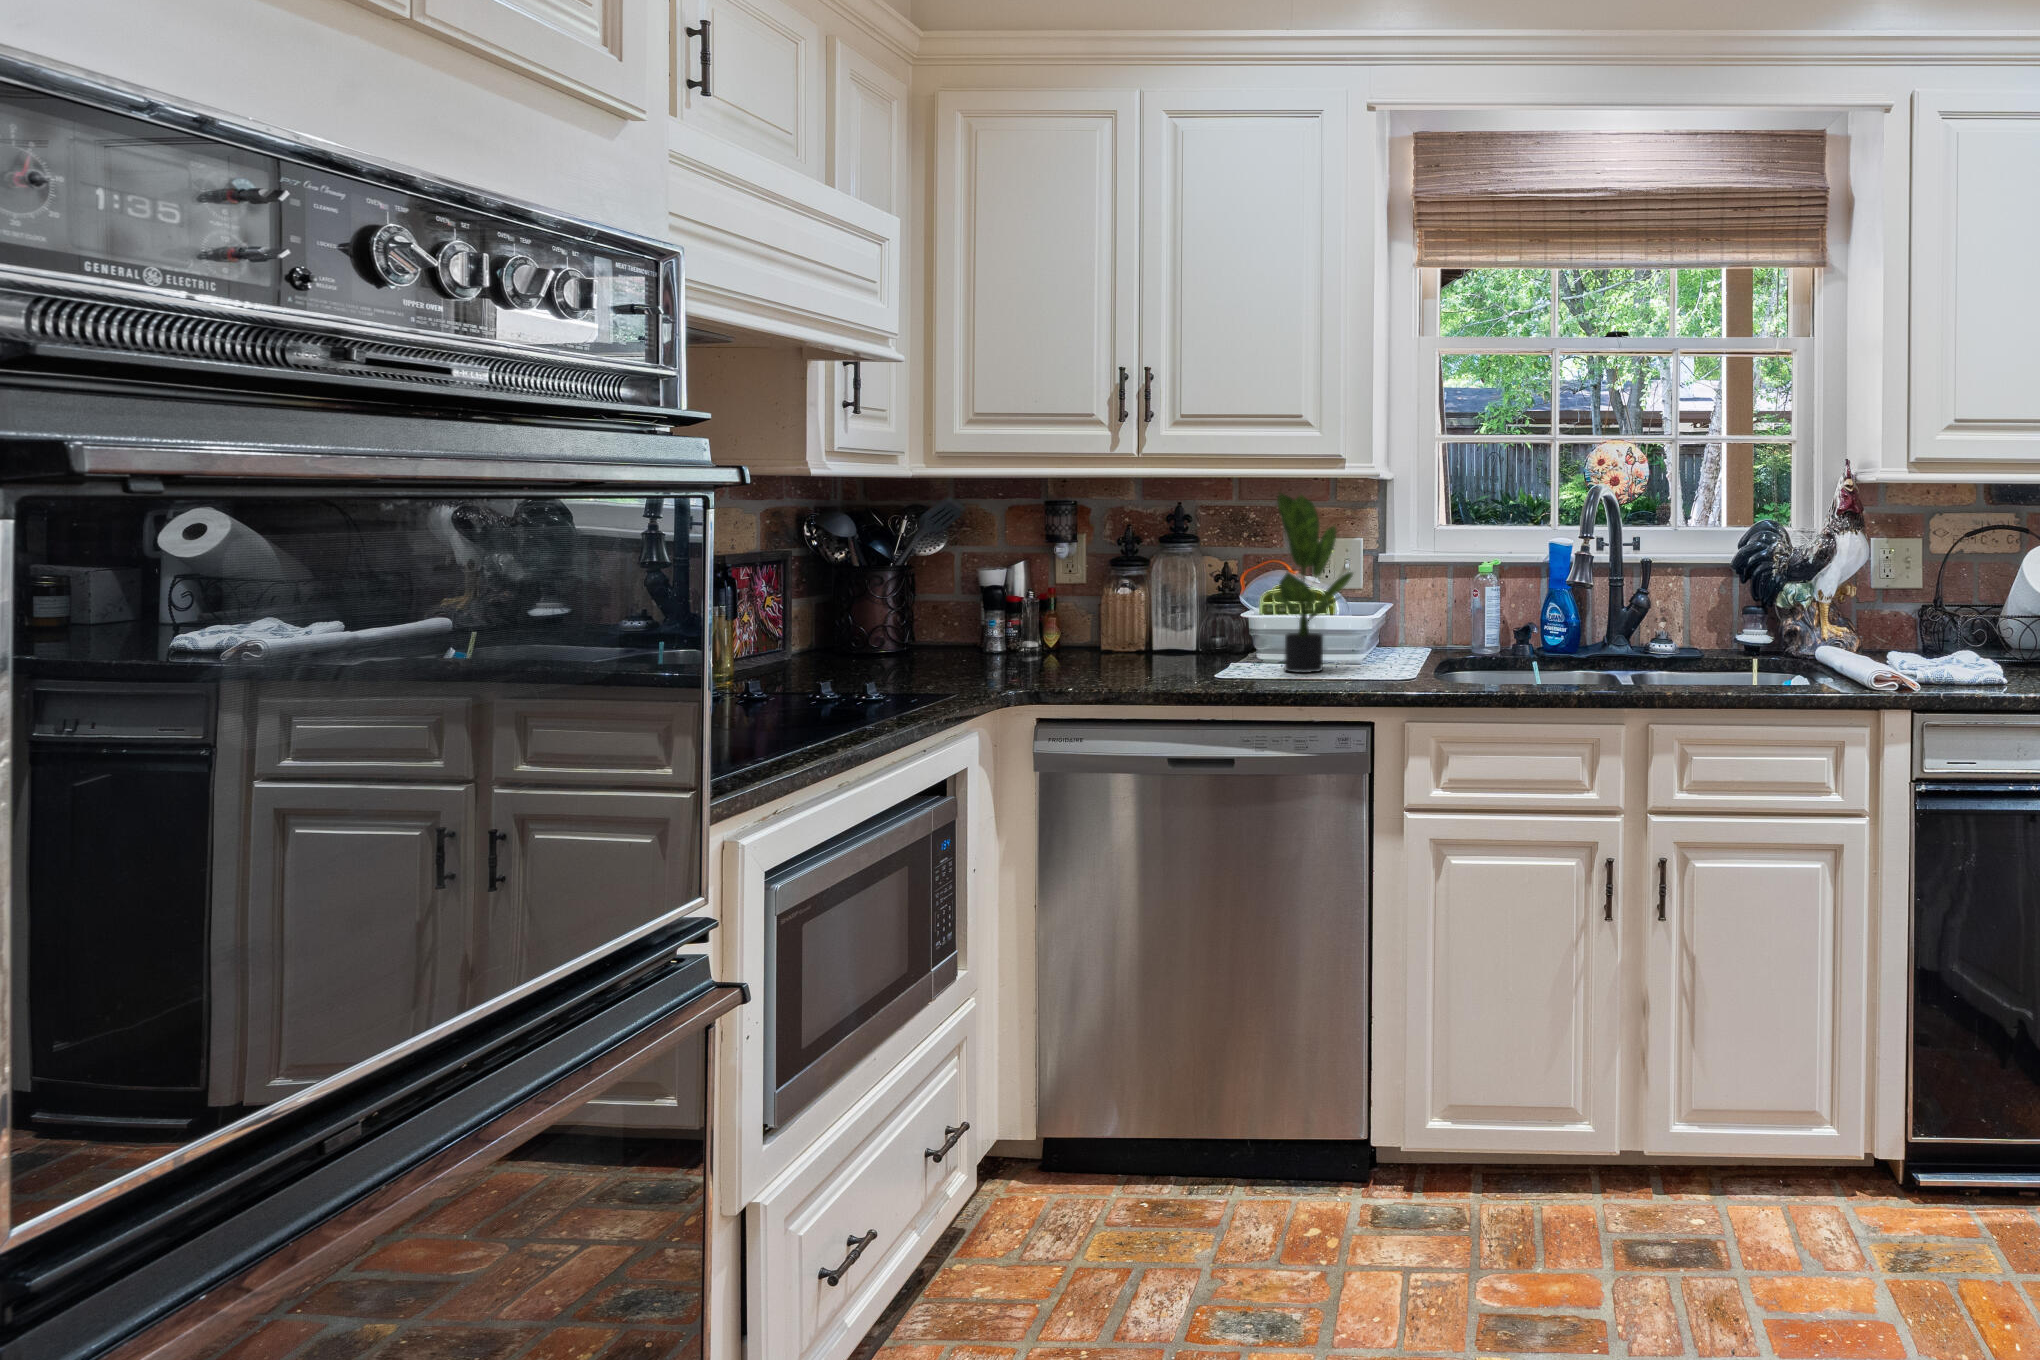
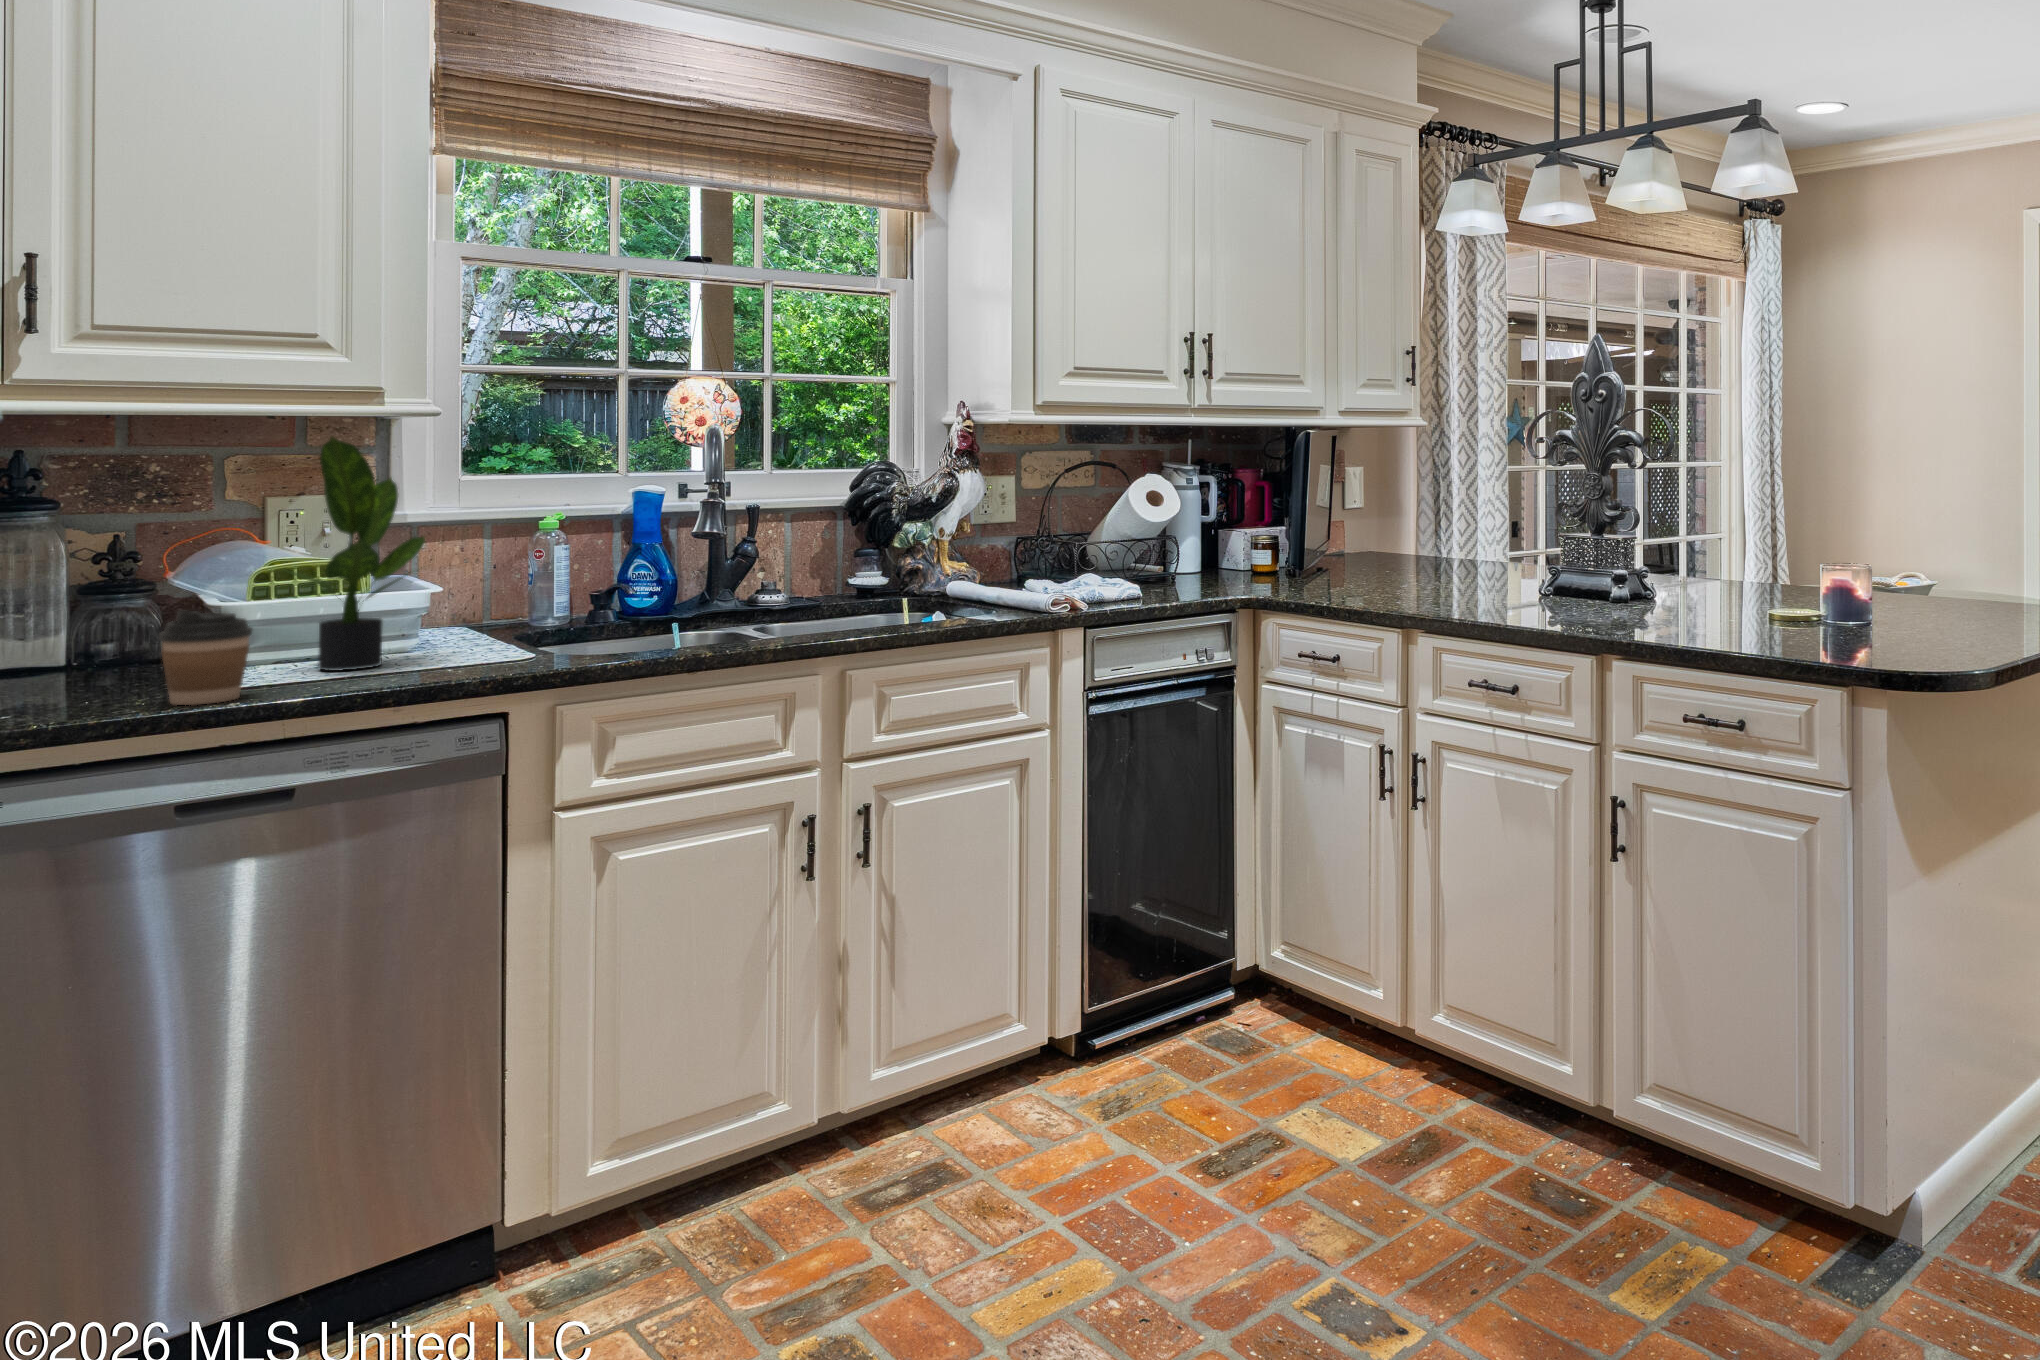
coffee cup: none [1163,616,1215,686] -> present [159,611,252,705]

